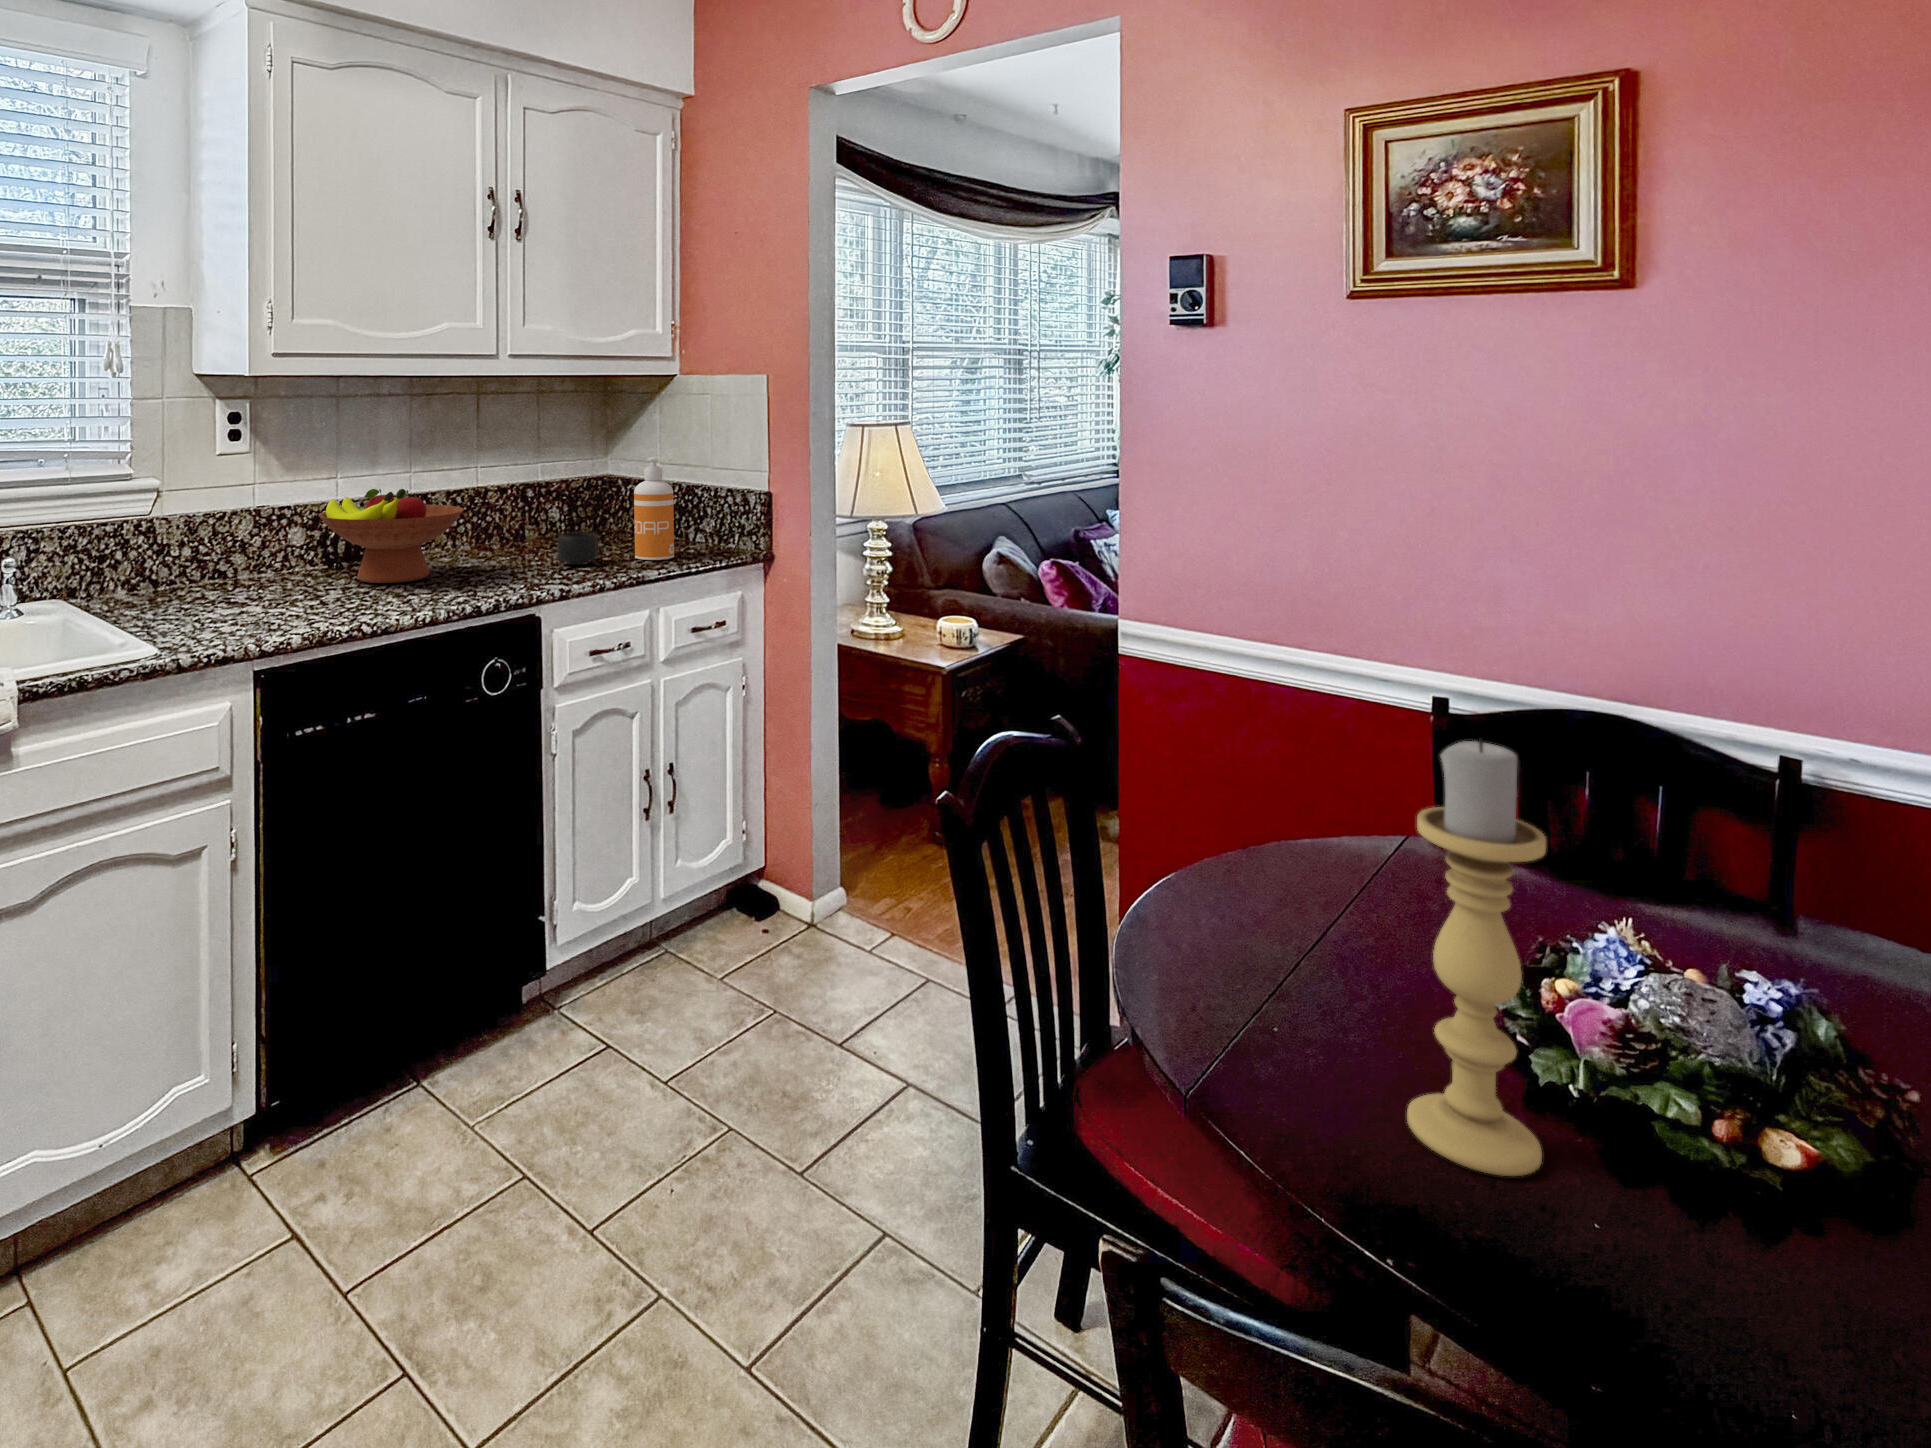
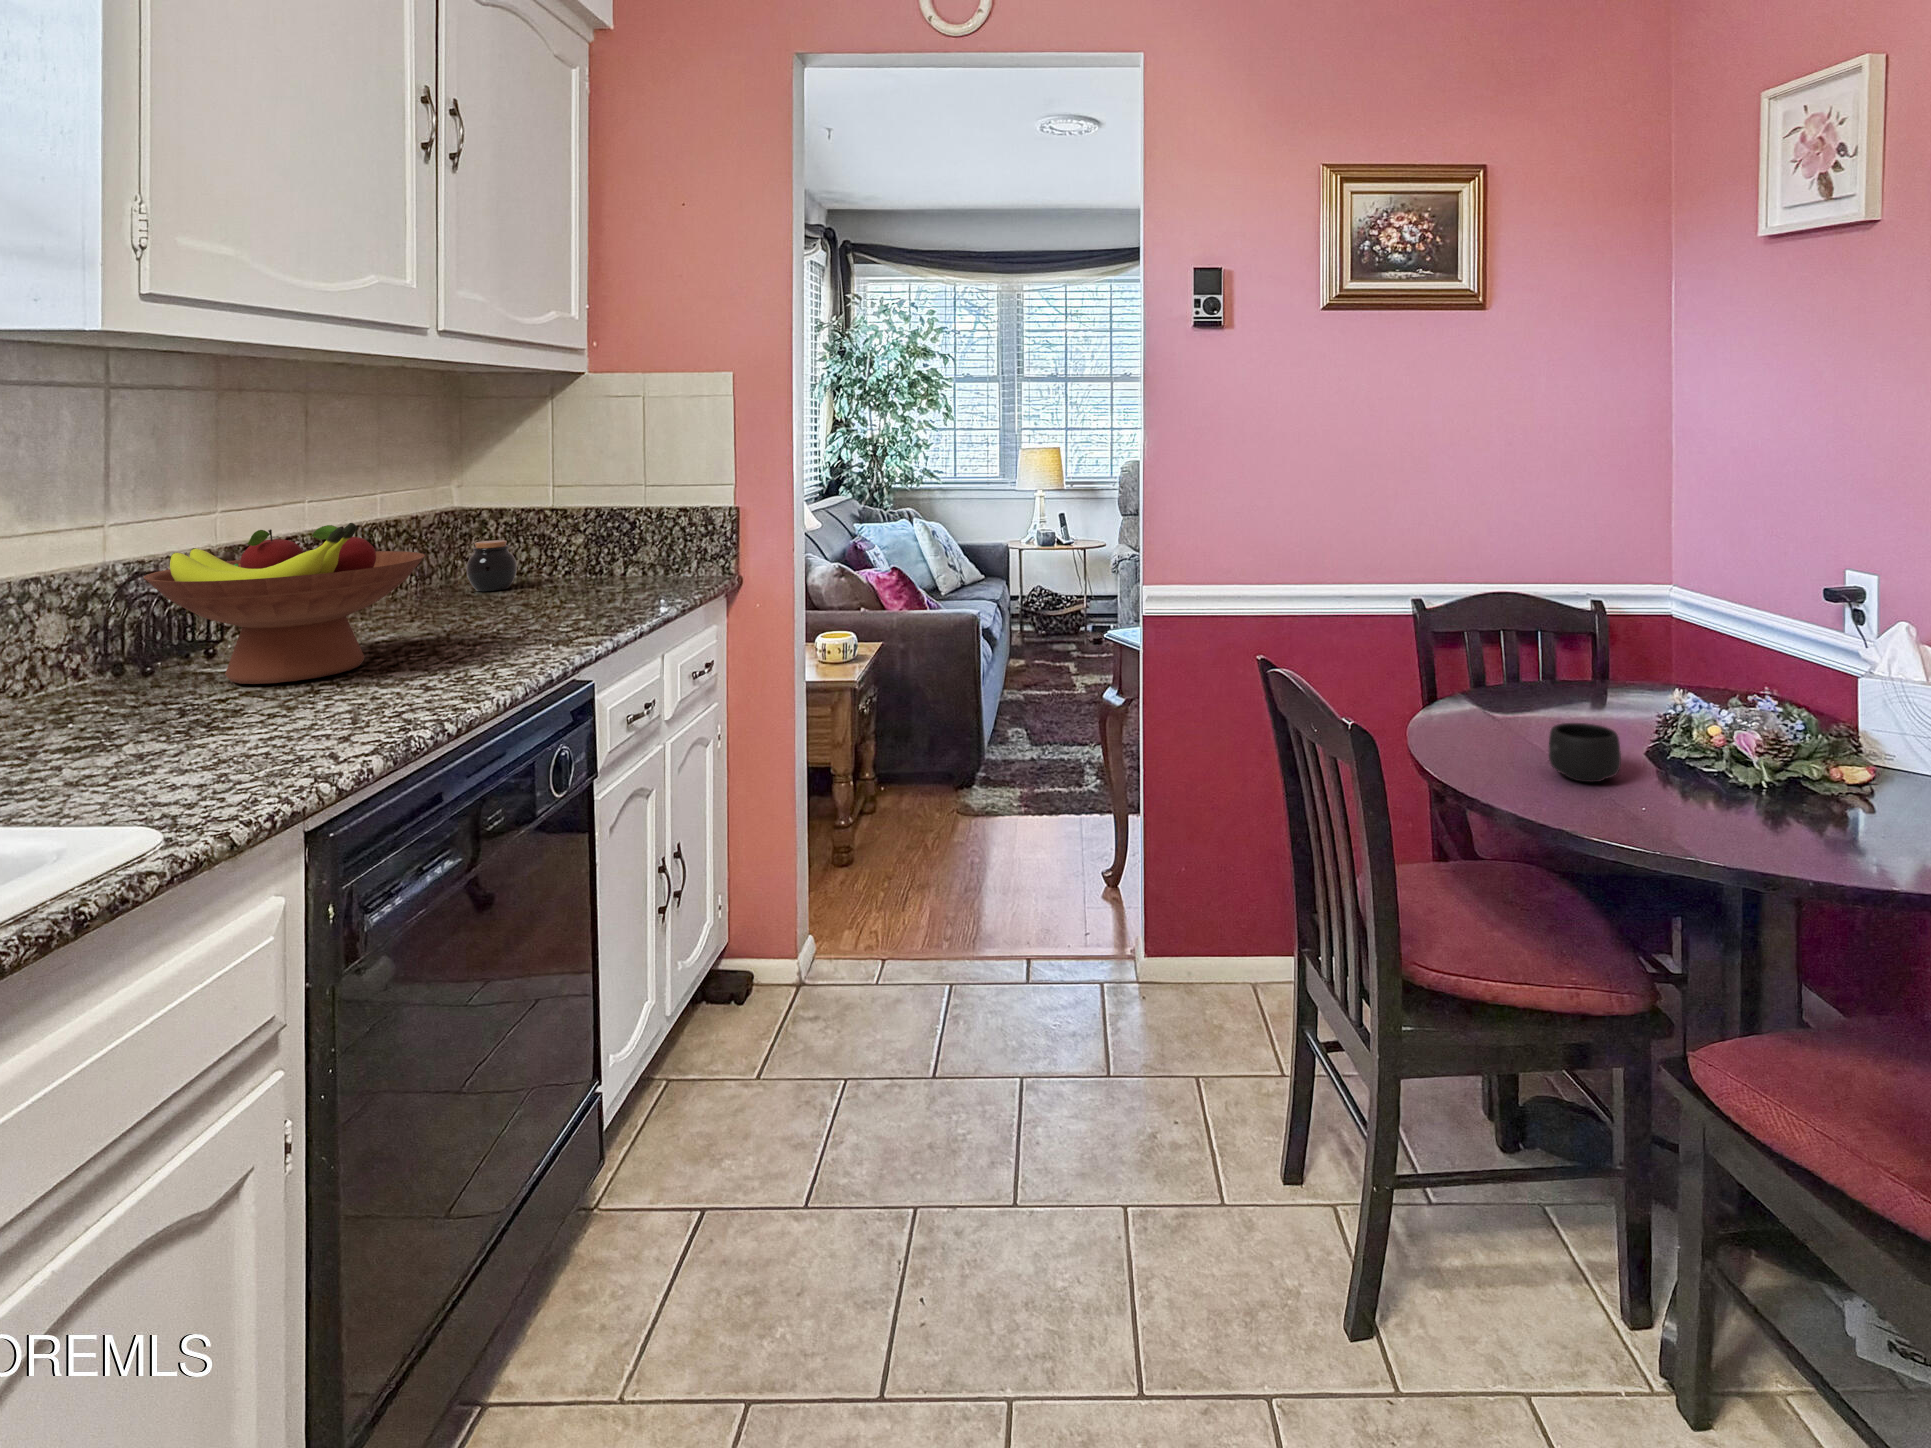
soap dispenser: present [634,457,674,560] -> none [602,470,659,602]
jar: none [594,502,626,539] -> present [467,540,517,591]
mug: present [557,532,599,565] -> present [1549,723,1621,782]
candle holder: present [1407,739,1546,1176] -> none [1785,571,1875,857]

